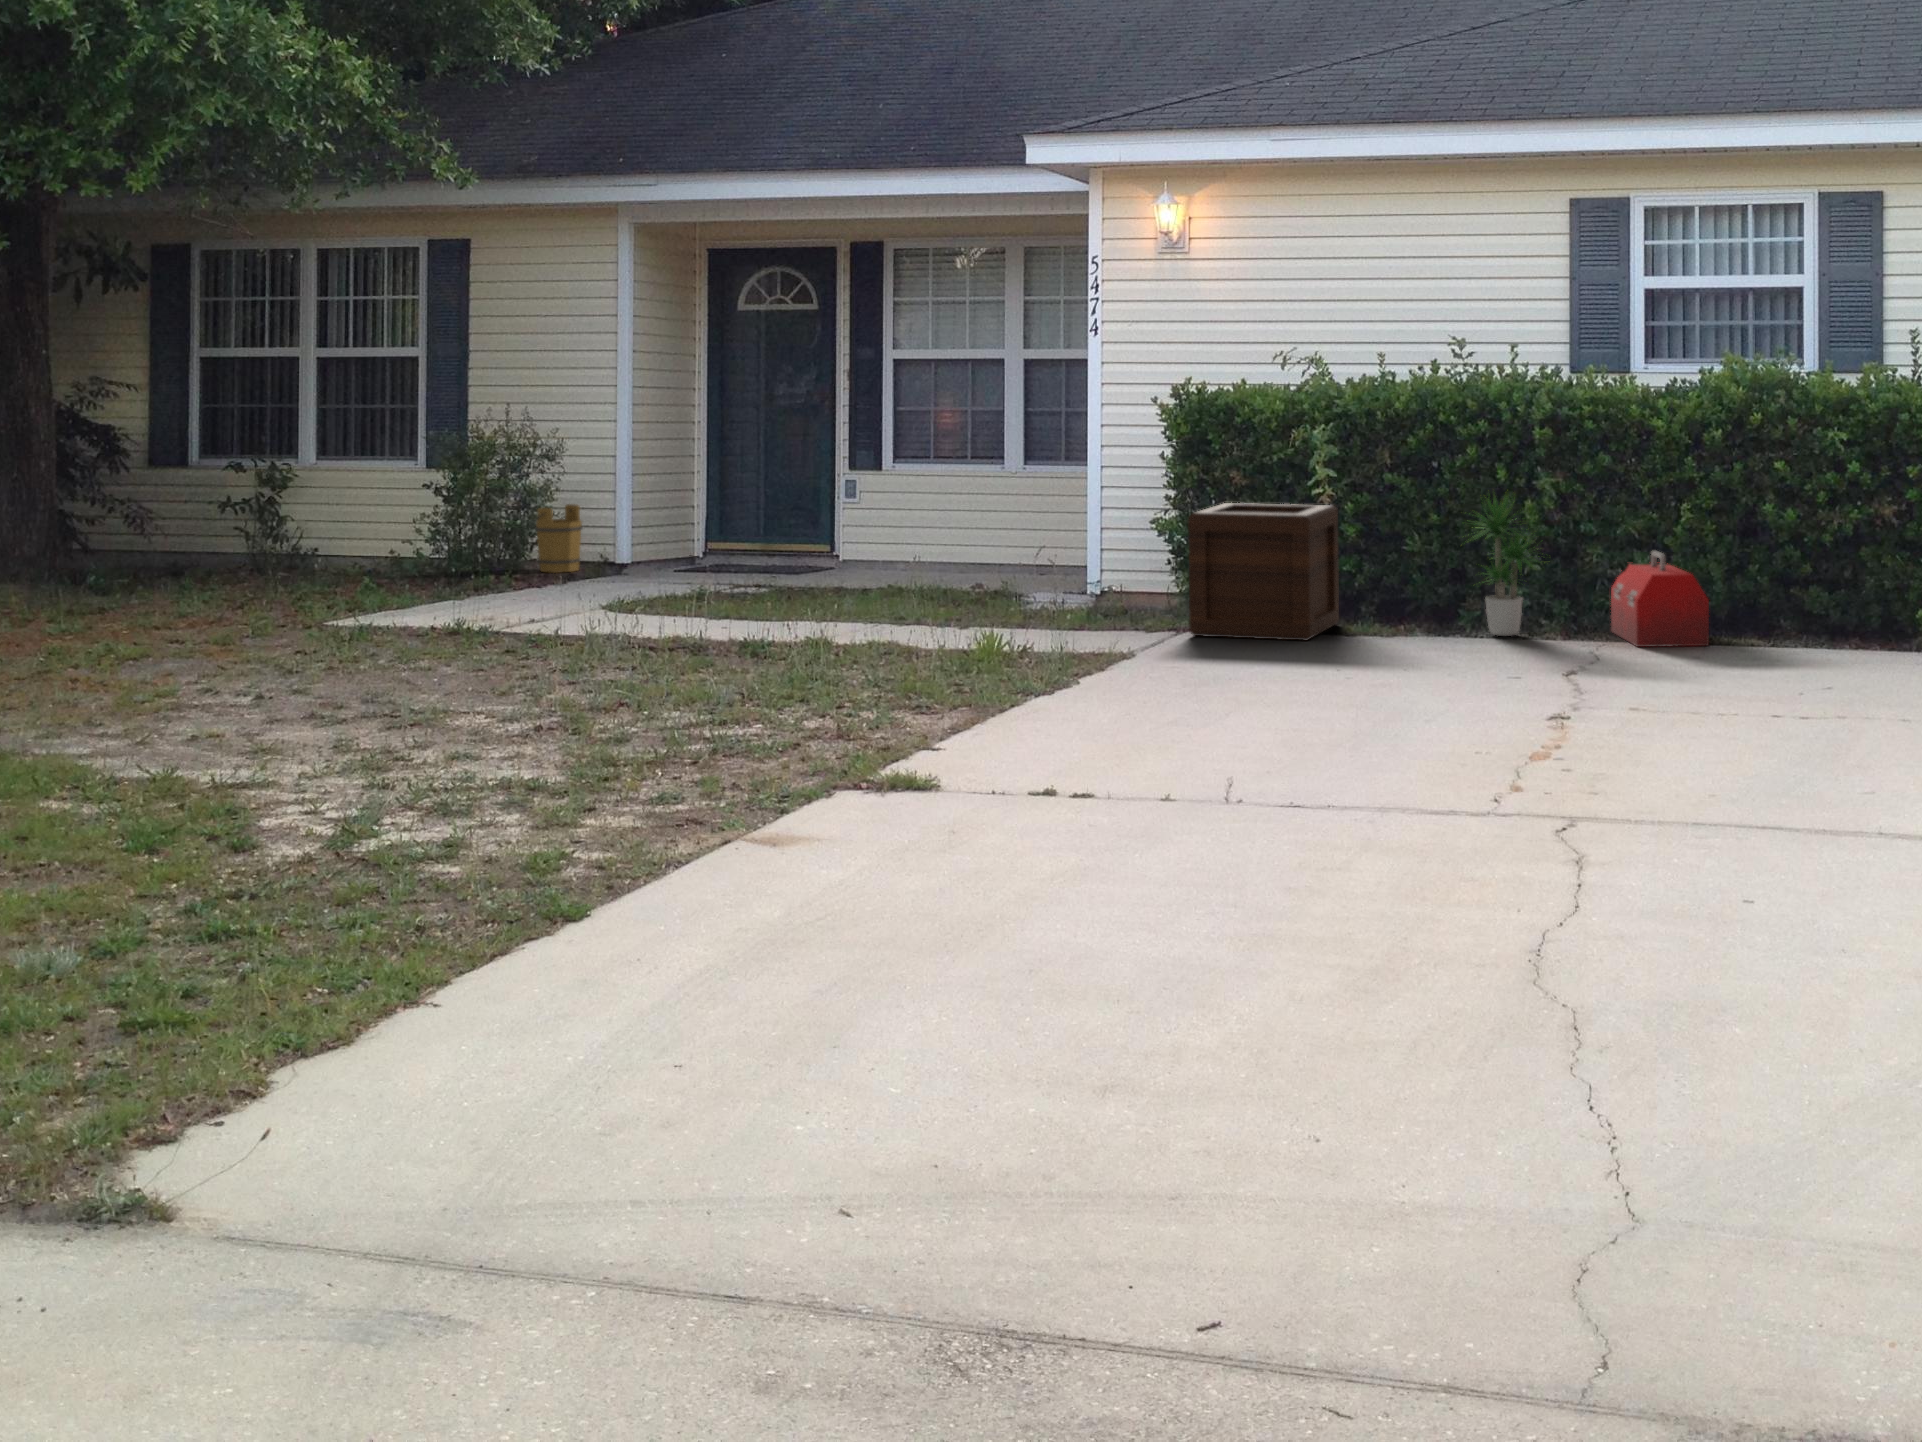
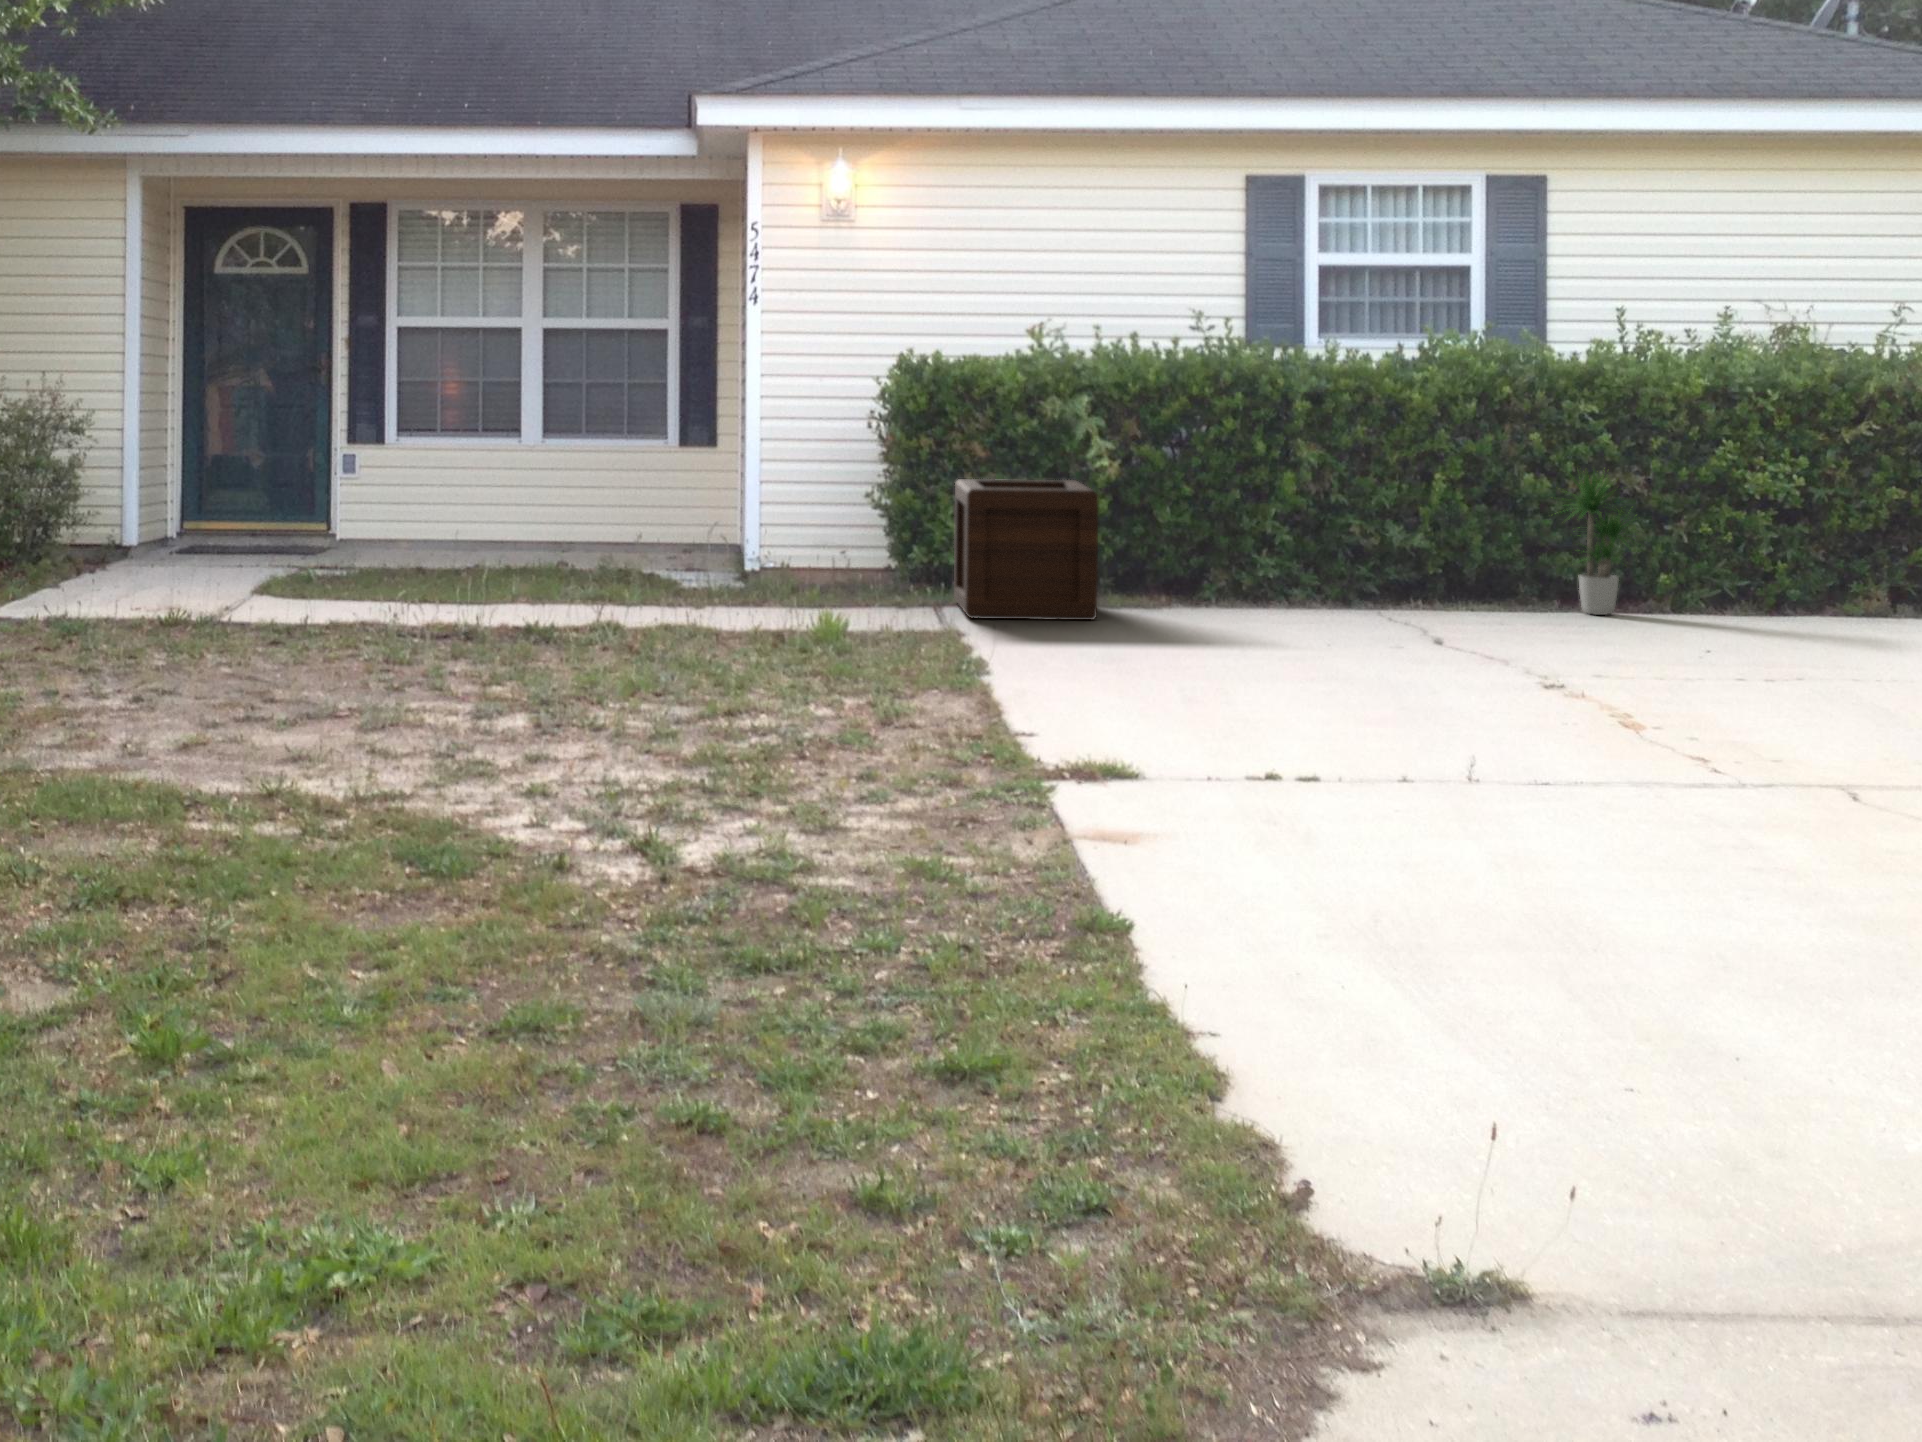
potted plant: present [1468,496,1538,636] -> present [1564,473,1636,615]
bucket: present [535,504,582,573] -> none [47,487,109,565]
toolbox: present [1611,551,1709,647] -> none [1352,523,1478,618]

